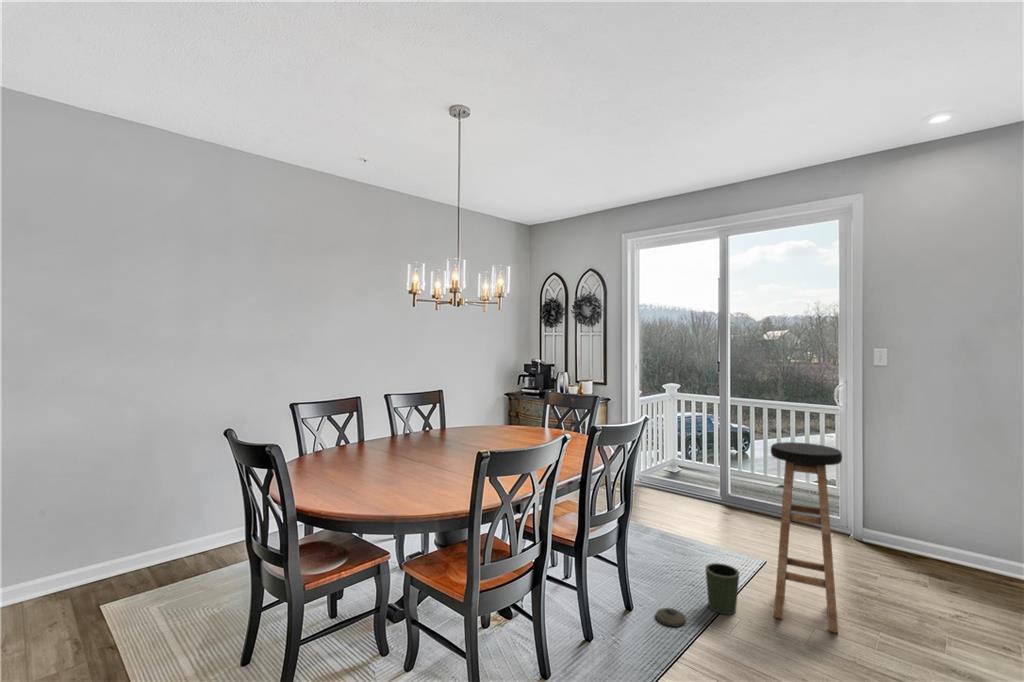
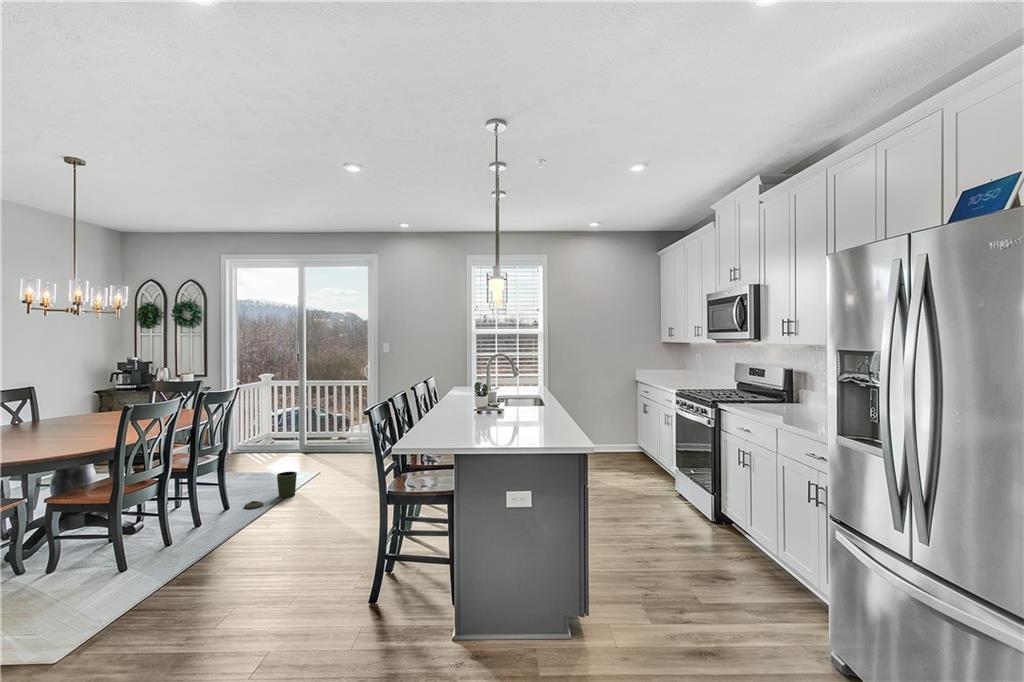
bar stool: present [771,442,842,633] -> none [315,397,350,493]

